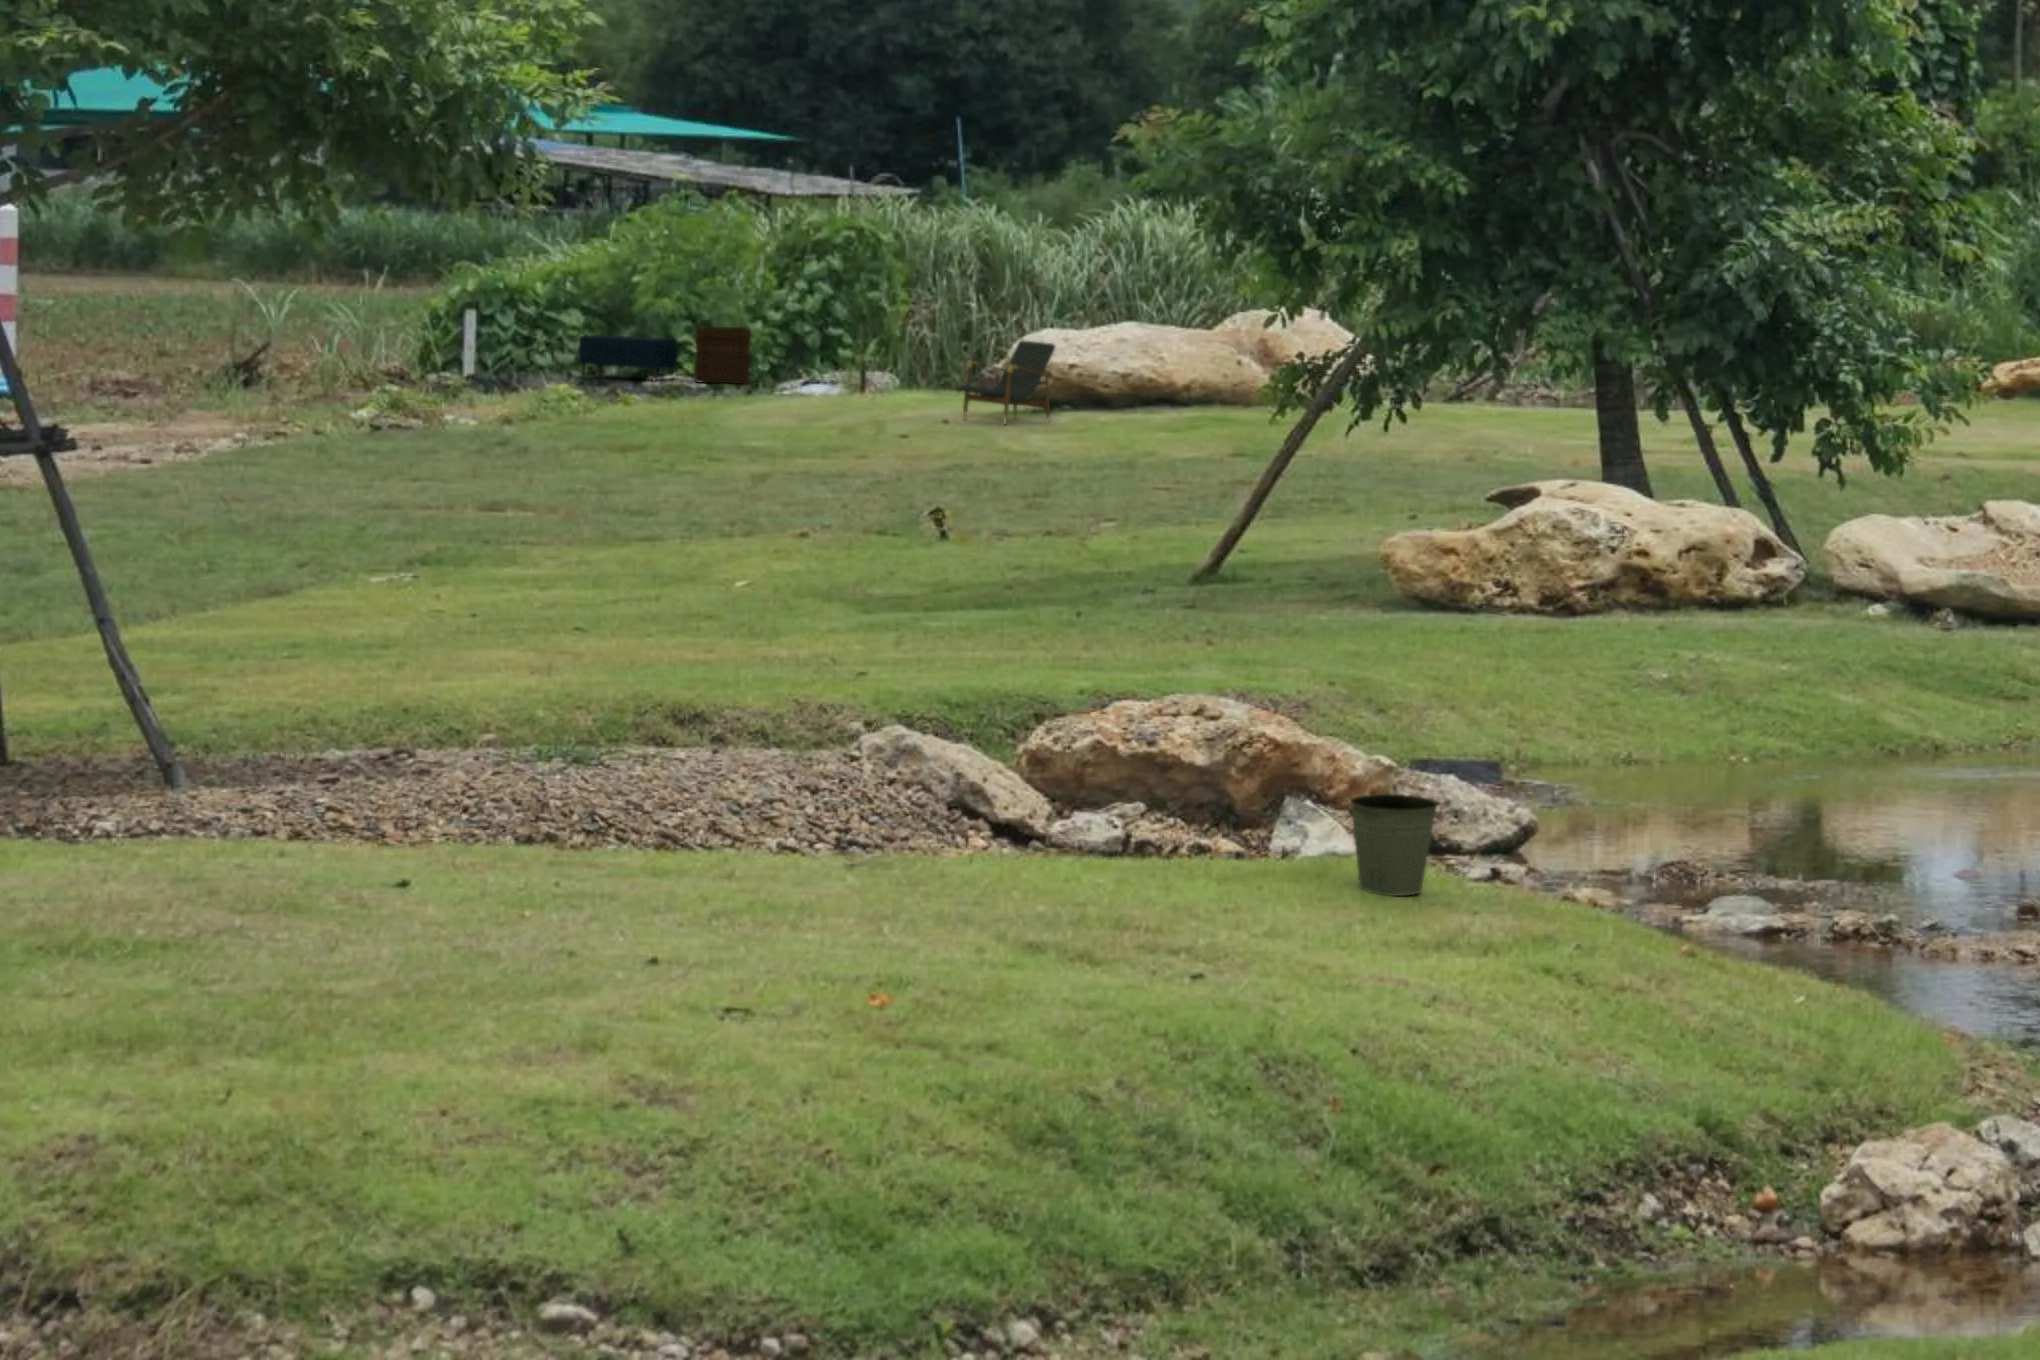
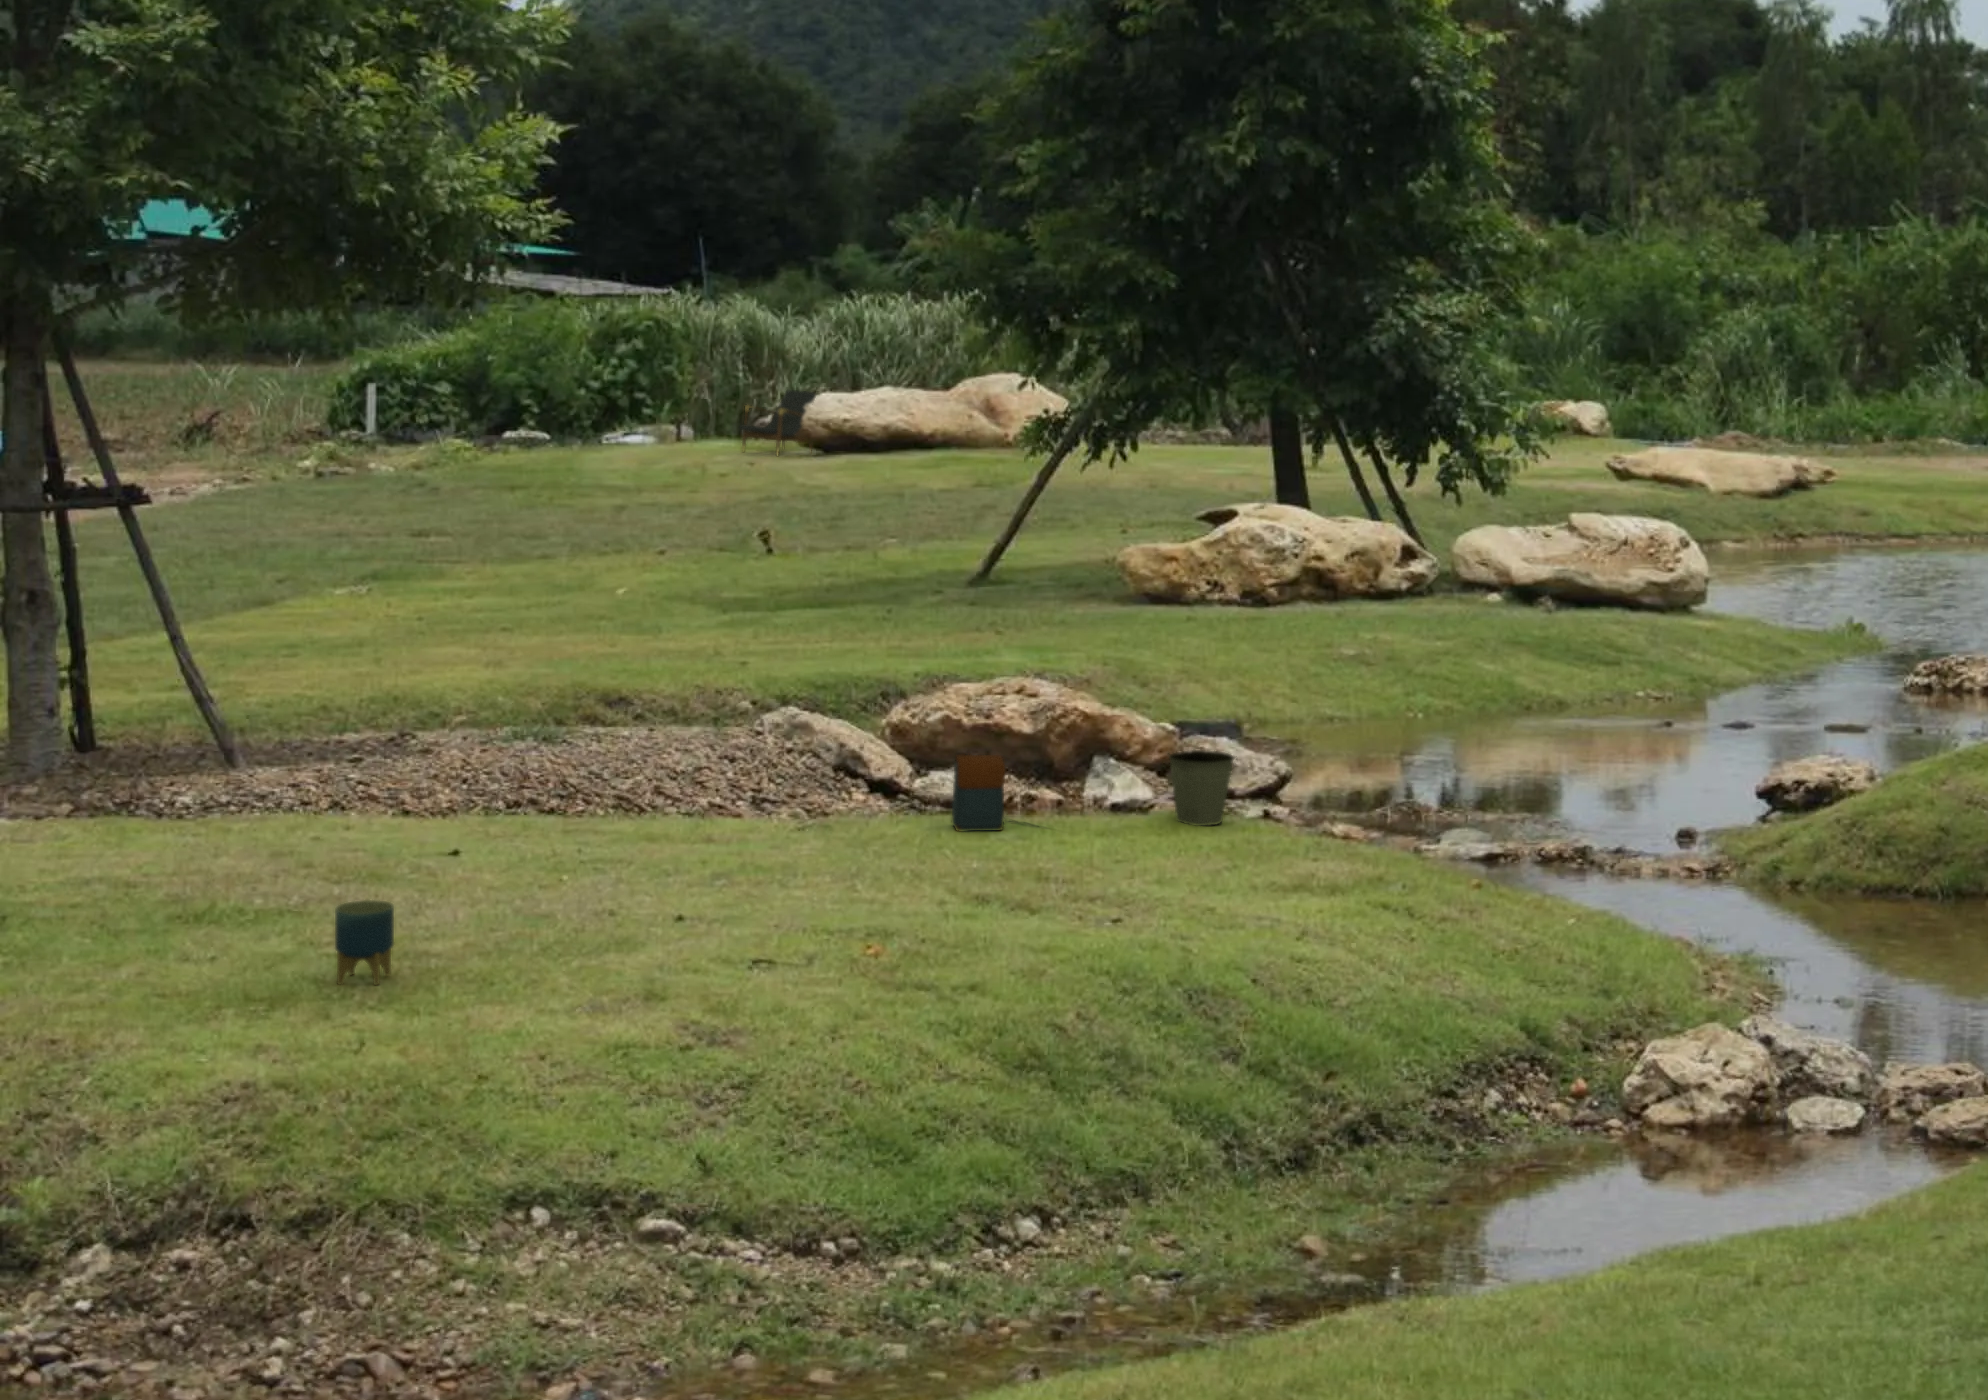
wooden crate: present [695,326,751,384] -> none [511,377,557,423]
bench: present [578,335,677,381] -> none [411,384,495,422]
backpack: none [1053,789,1121,891] -> present [952,755,1005,831]
planter: none [180,941,254,1052] -> present [335,900,394,986]

